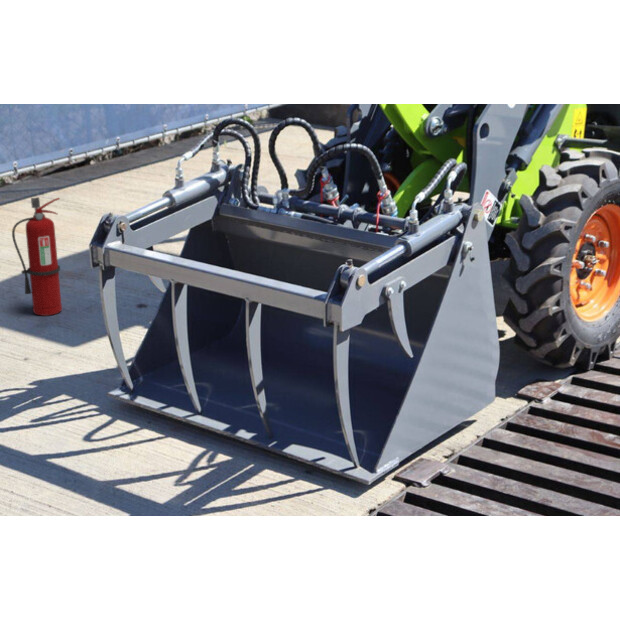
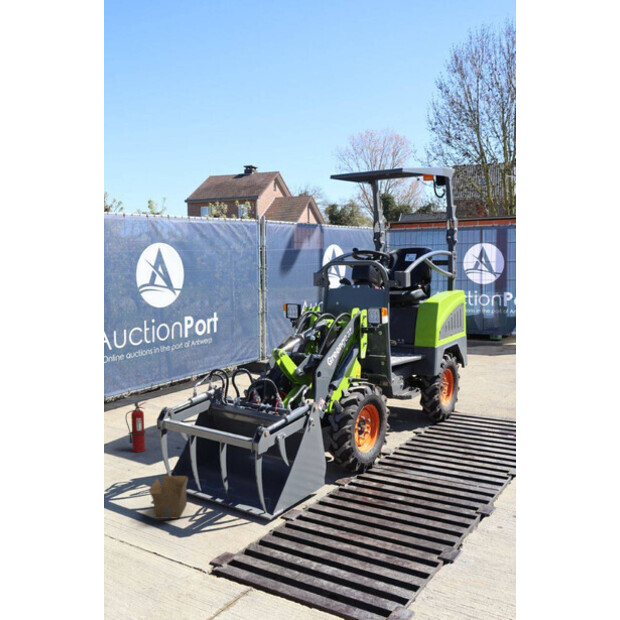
cardboard box: none [77,377,169,476] -> present [149,476,188,519]

